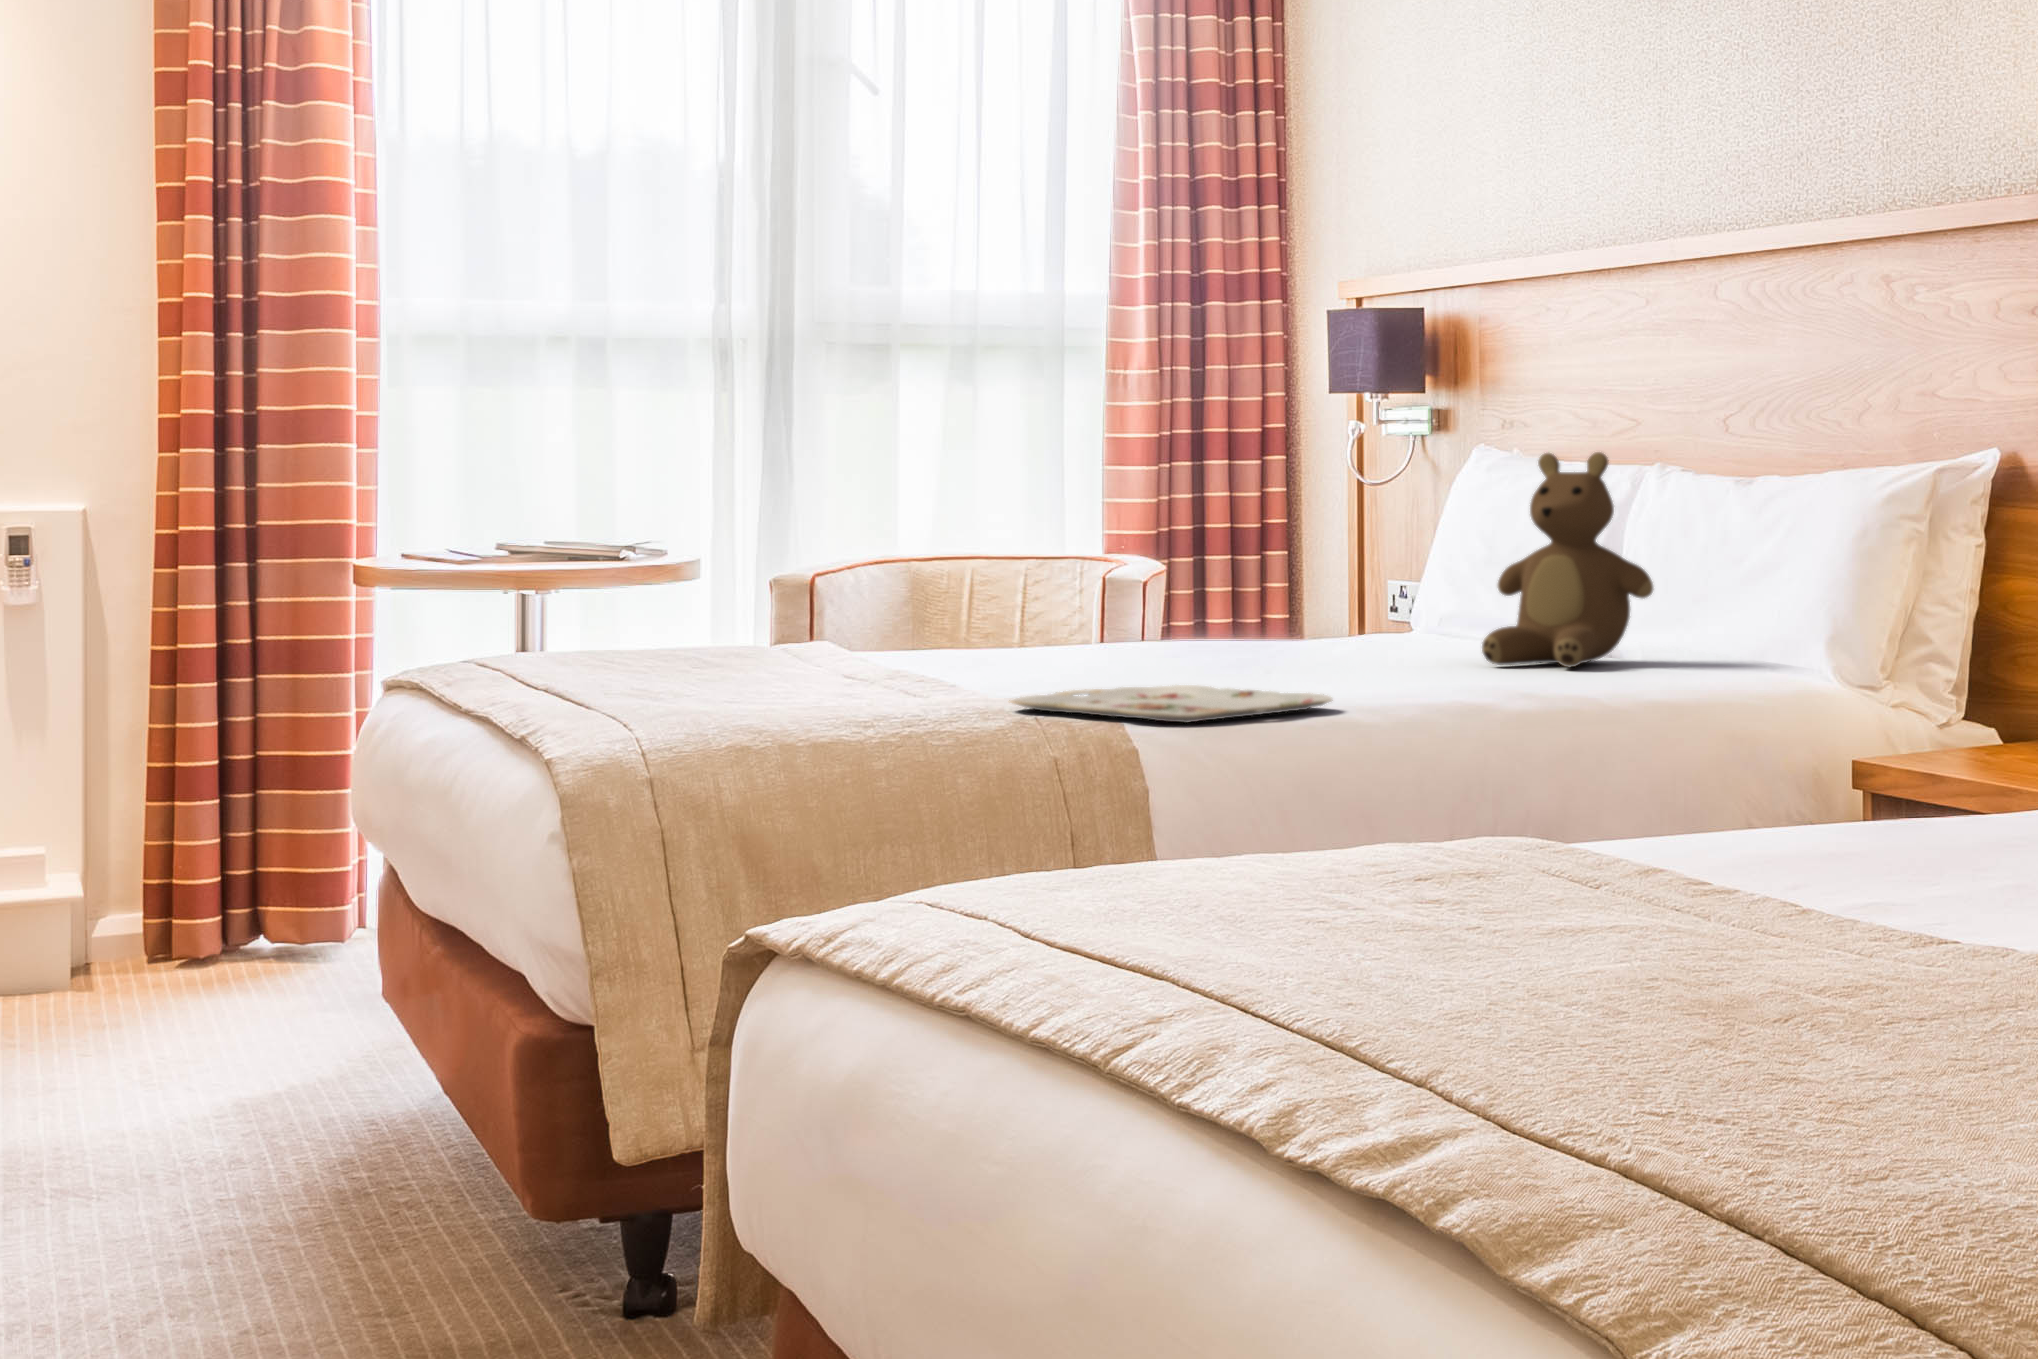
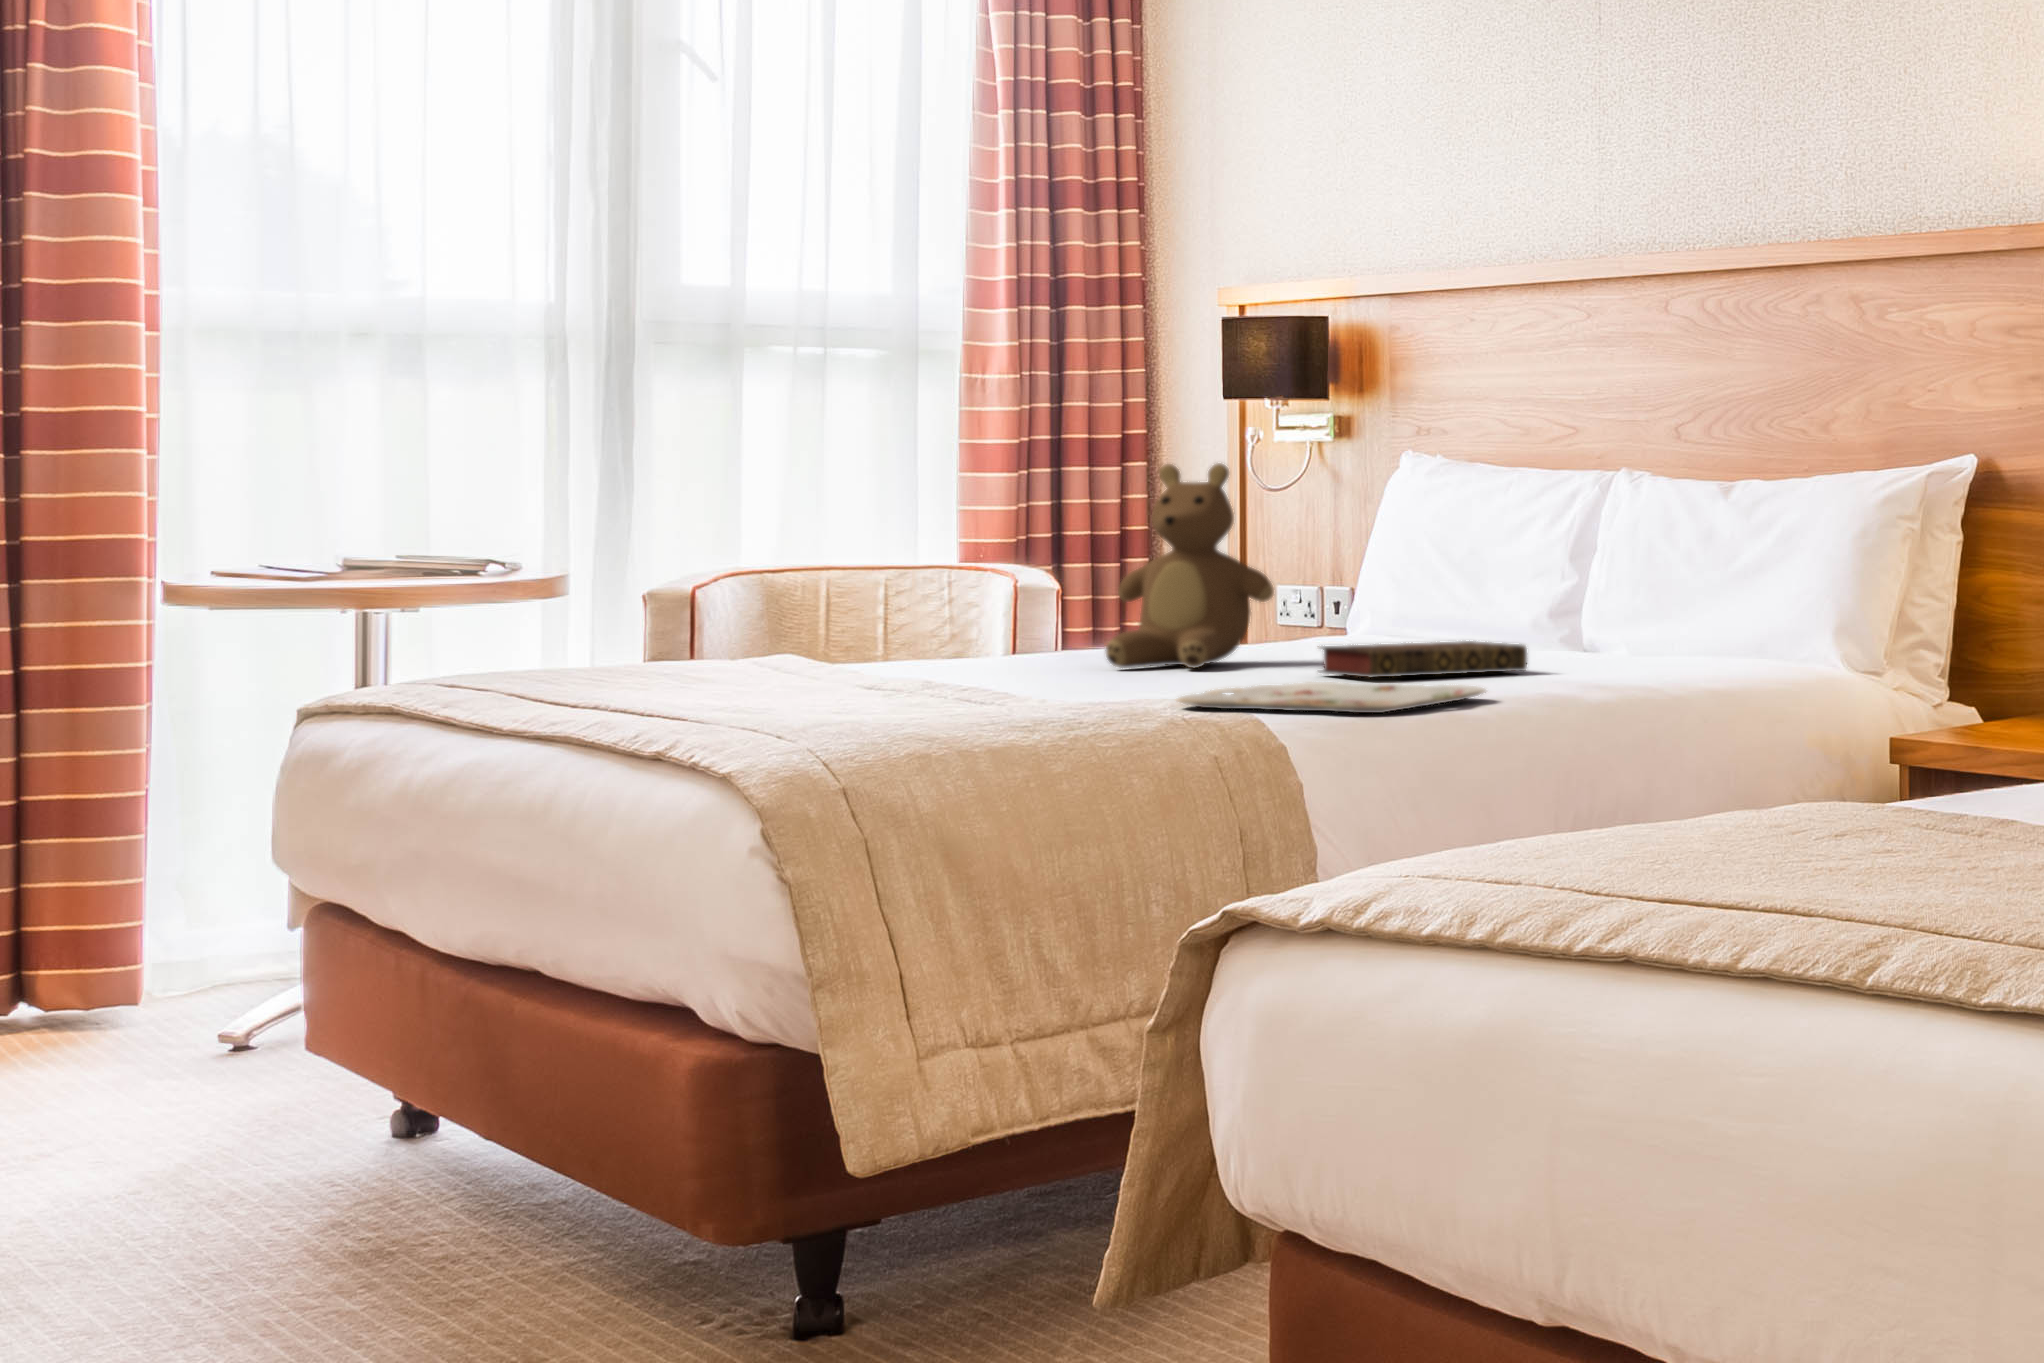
teddy bear: present [1482,452,1654,667] -> present [1105,463,1274,668]
book: none [1245,643,1457,681] -> present [1318,641,1527,677]

